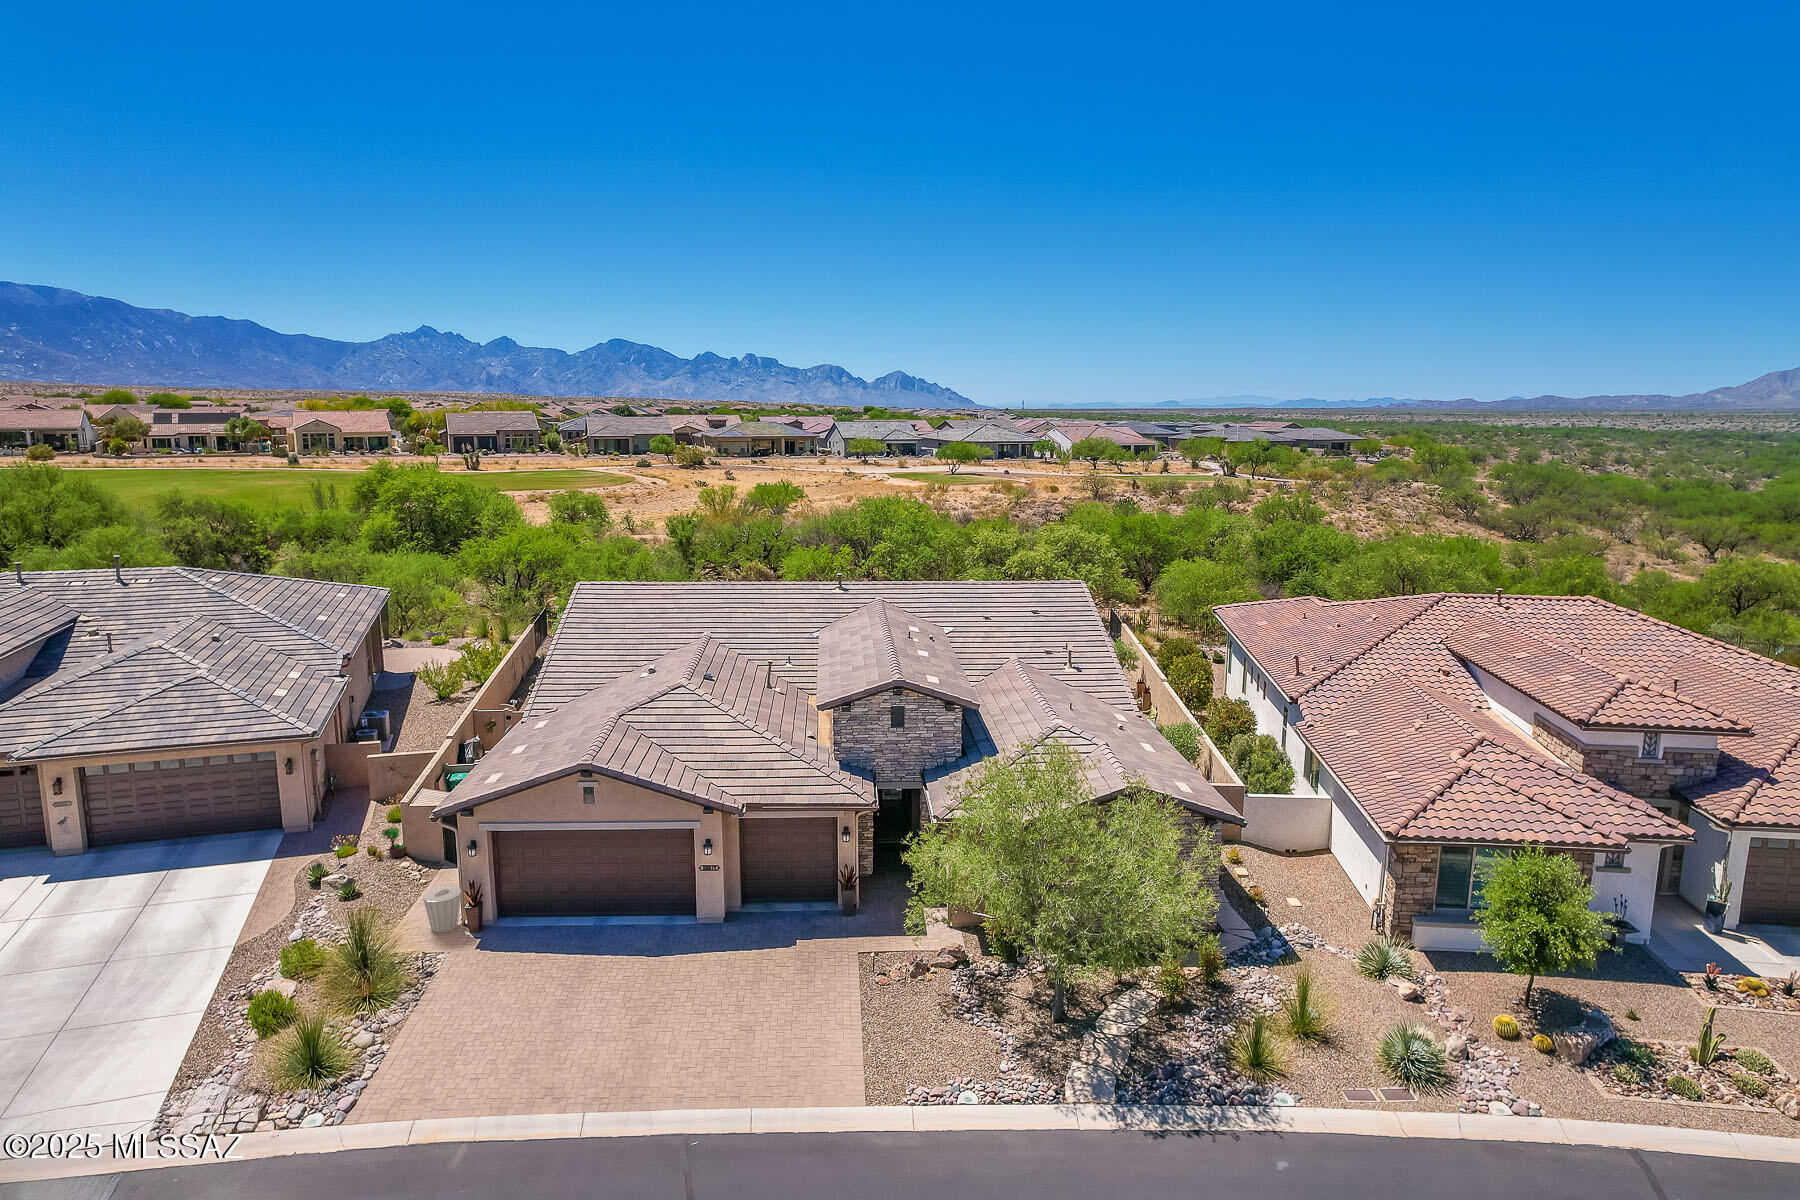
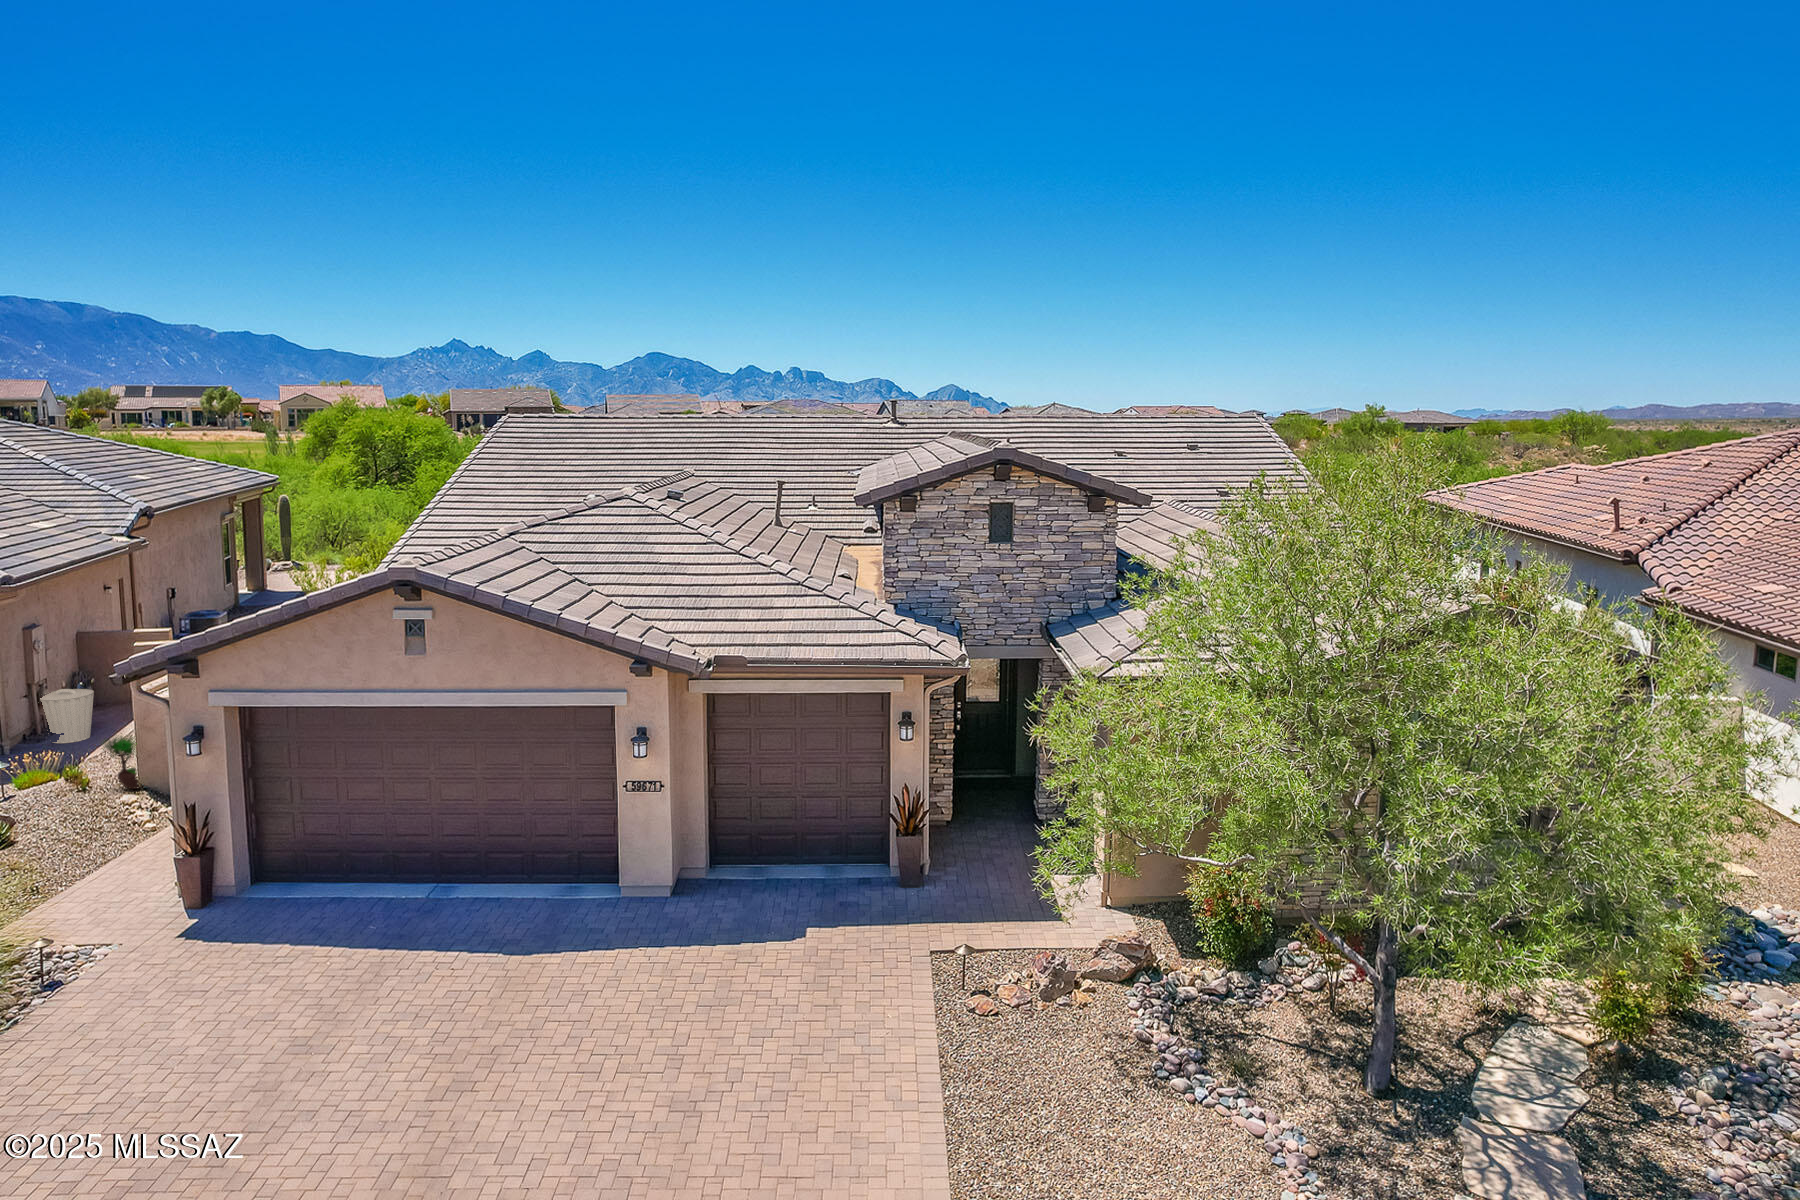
trash can: present [423,886,461,932] -> present [40,689,94,743]

